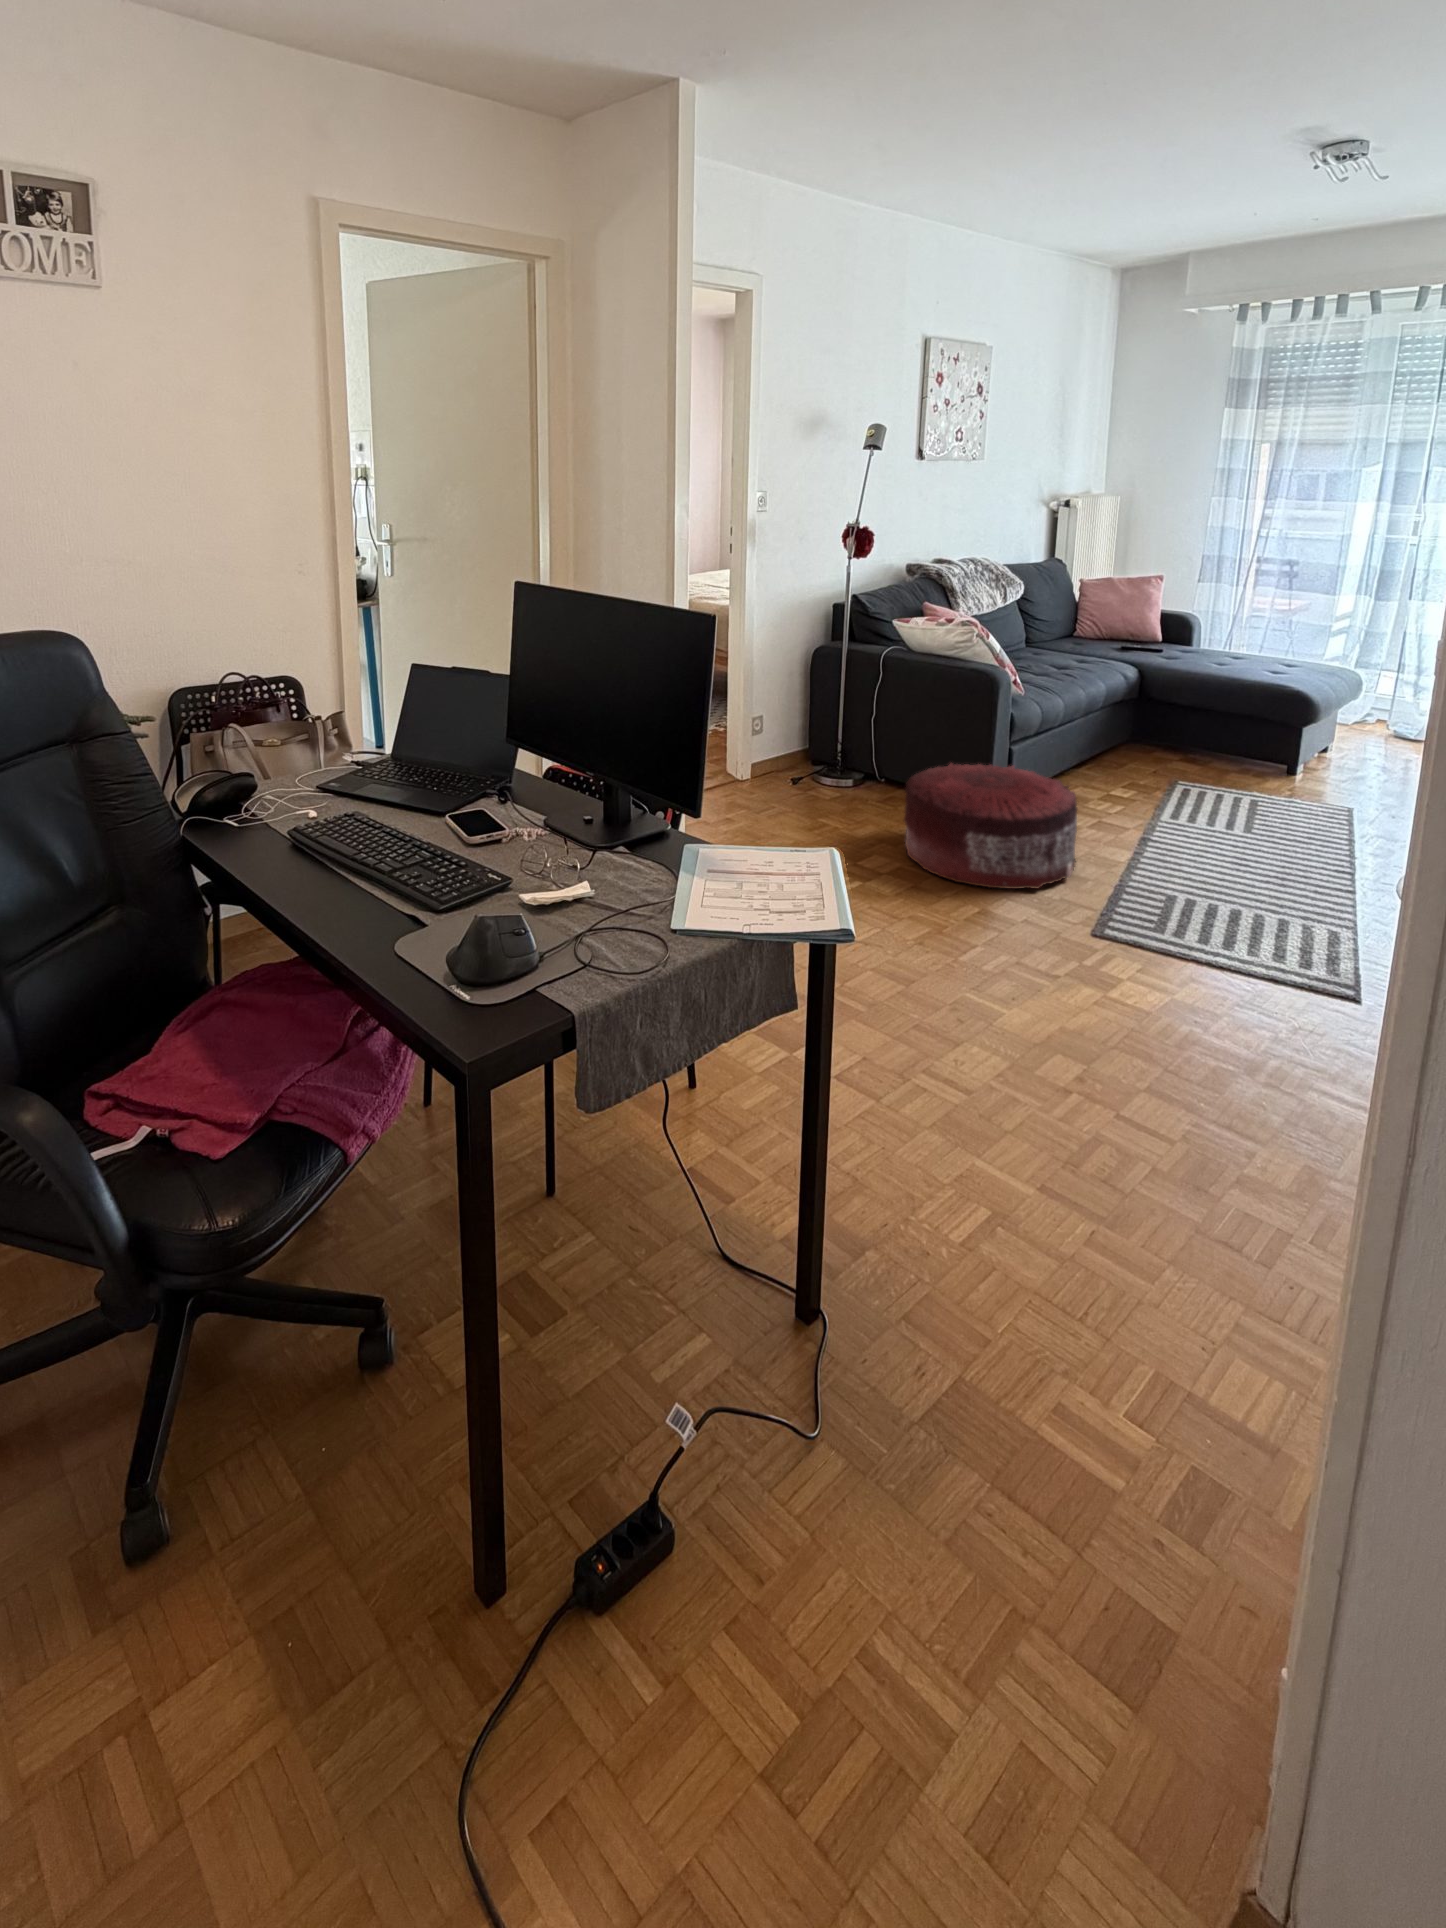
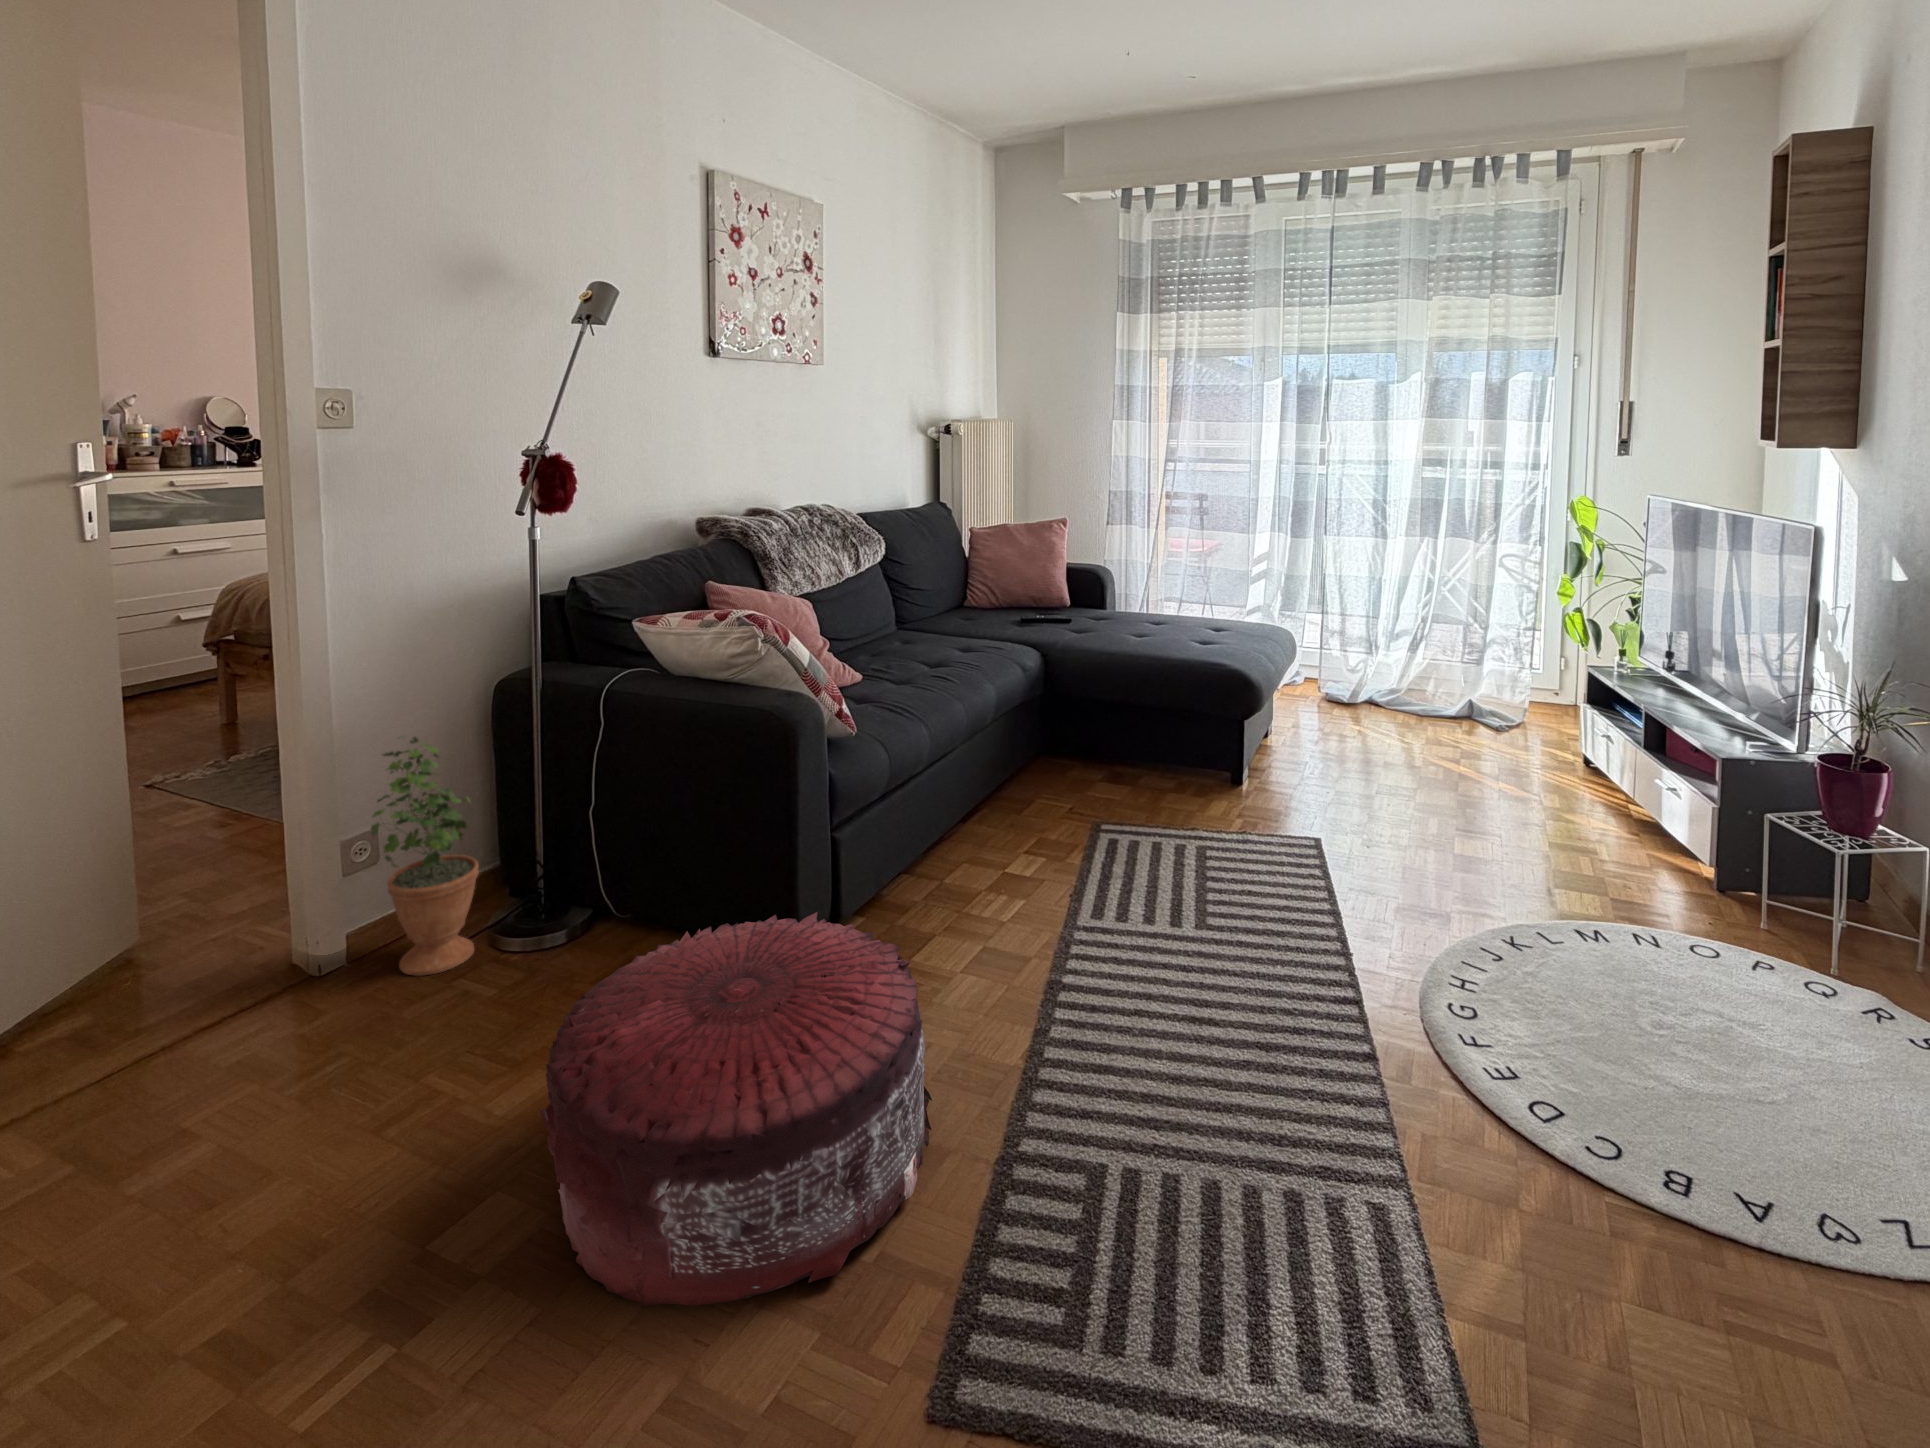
potted plant: none [773,667,816,783] -> present [371,737,479,976]

